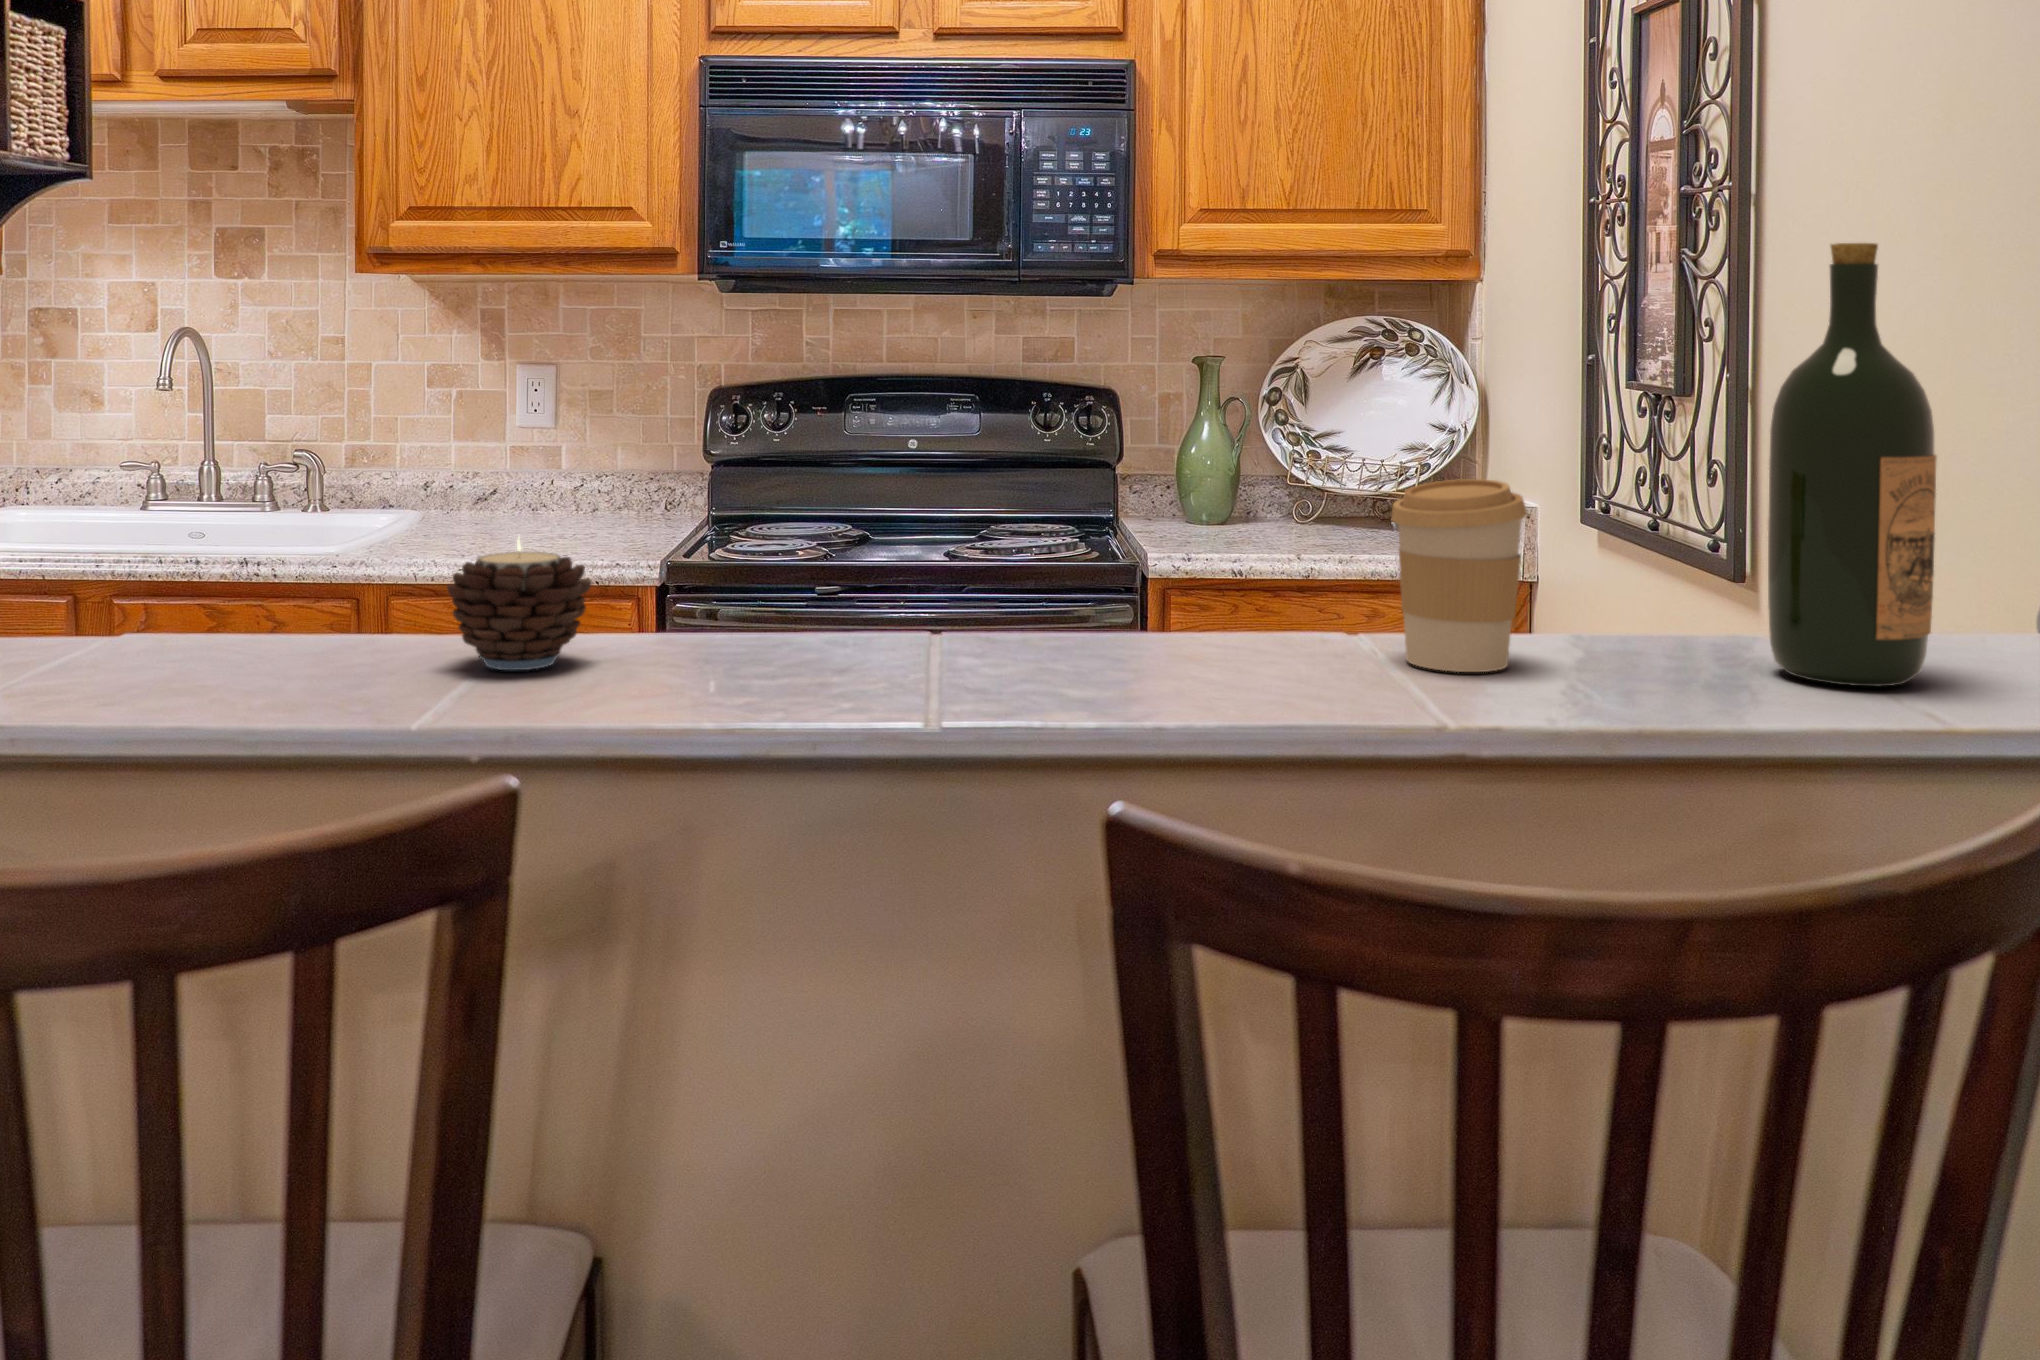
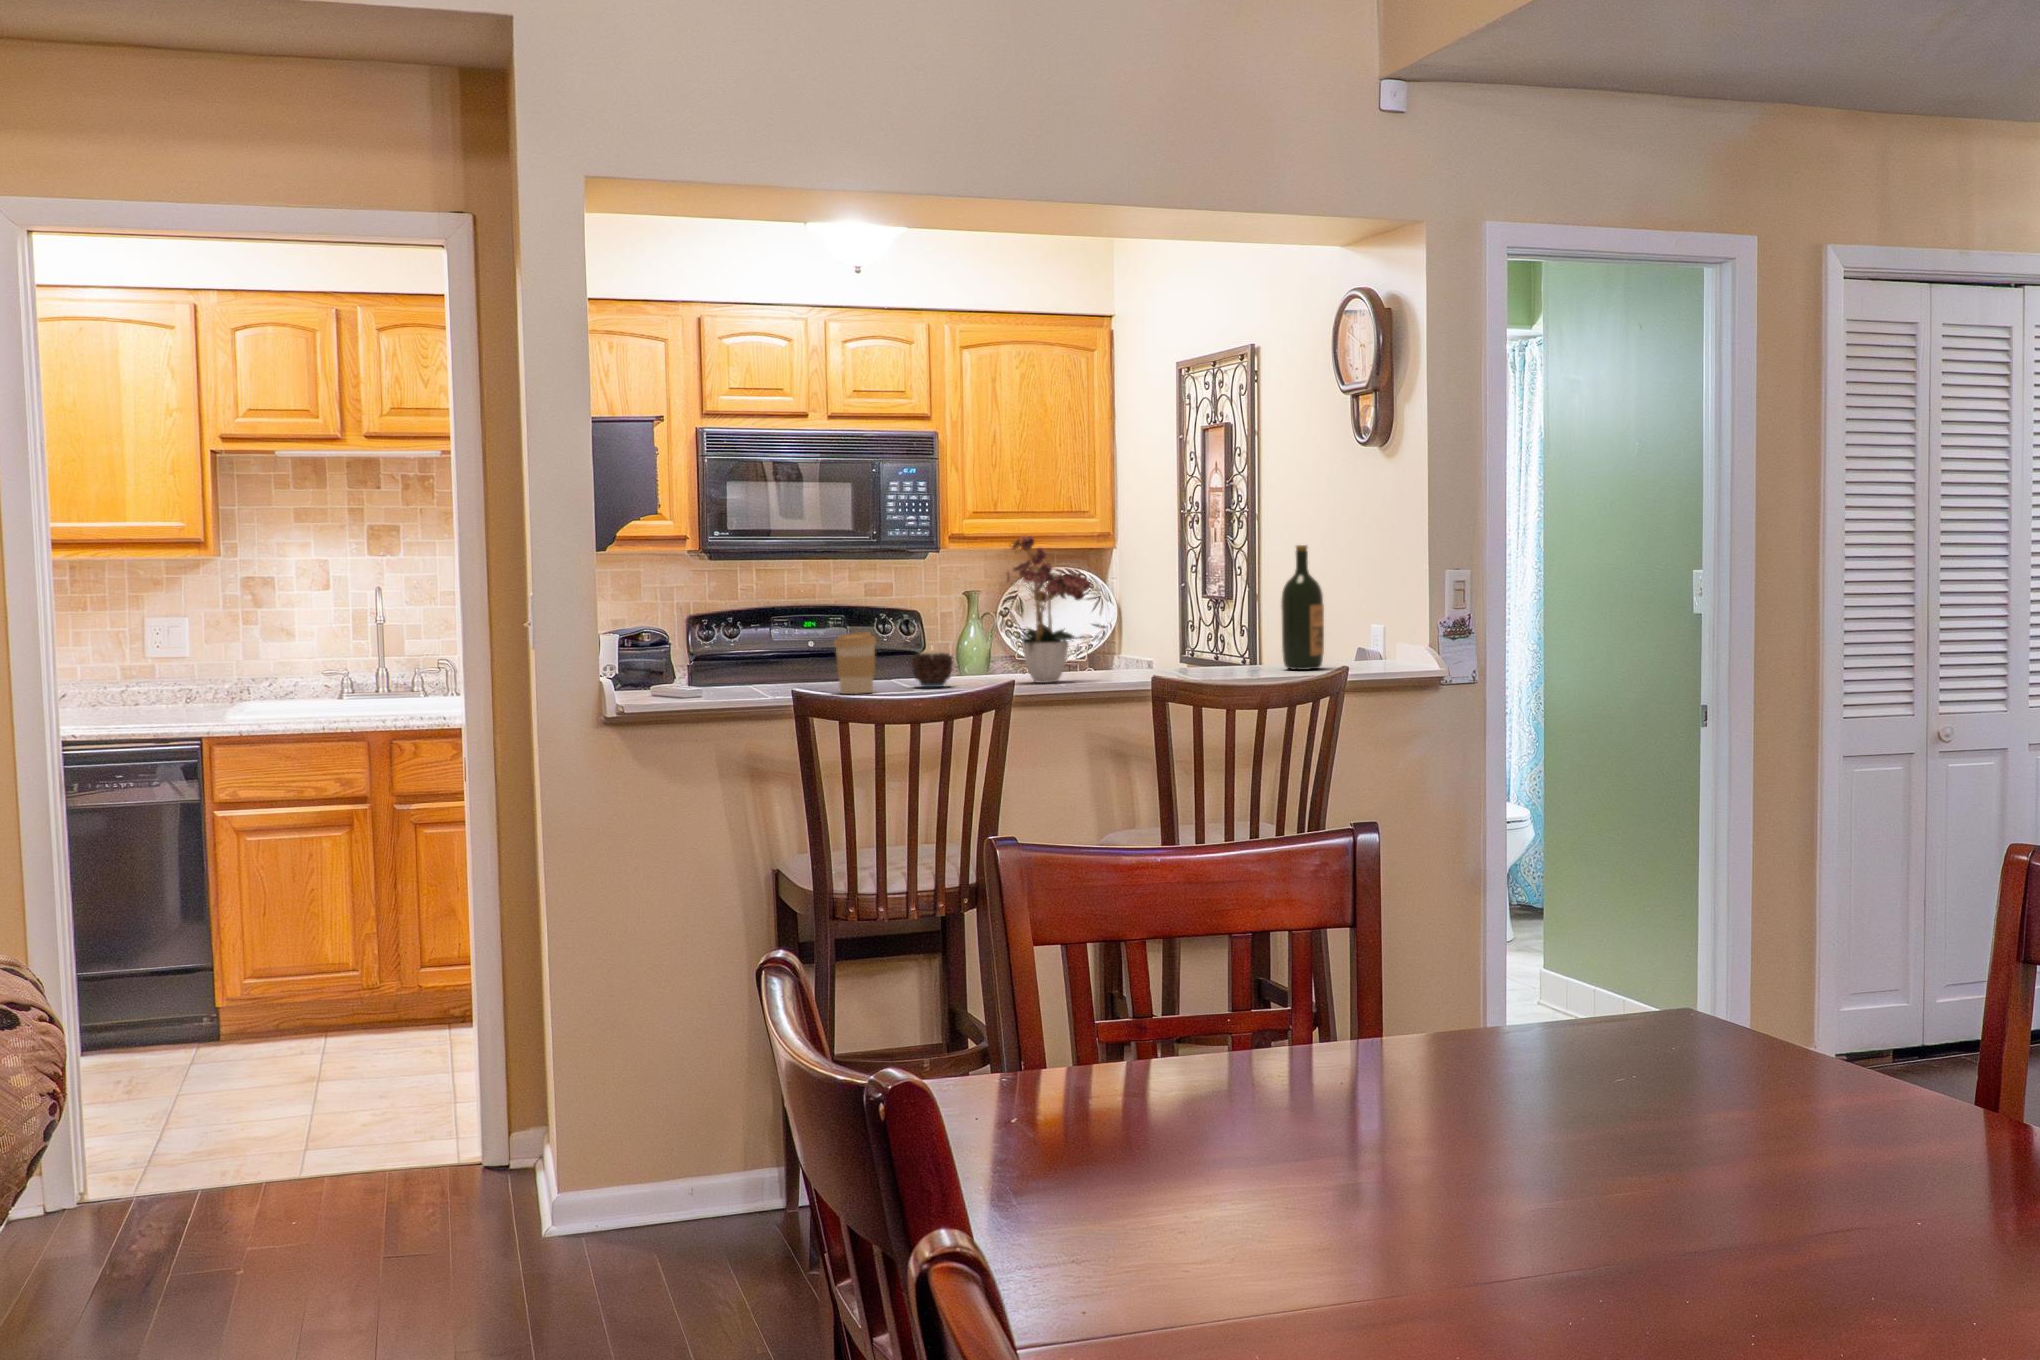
flower arrangement: none [722,171,1072,681] -> present [1007,536,1091,683]
coffee cup: present [1391,479,1527,672] -> present [834,632,876,694]

